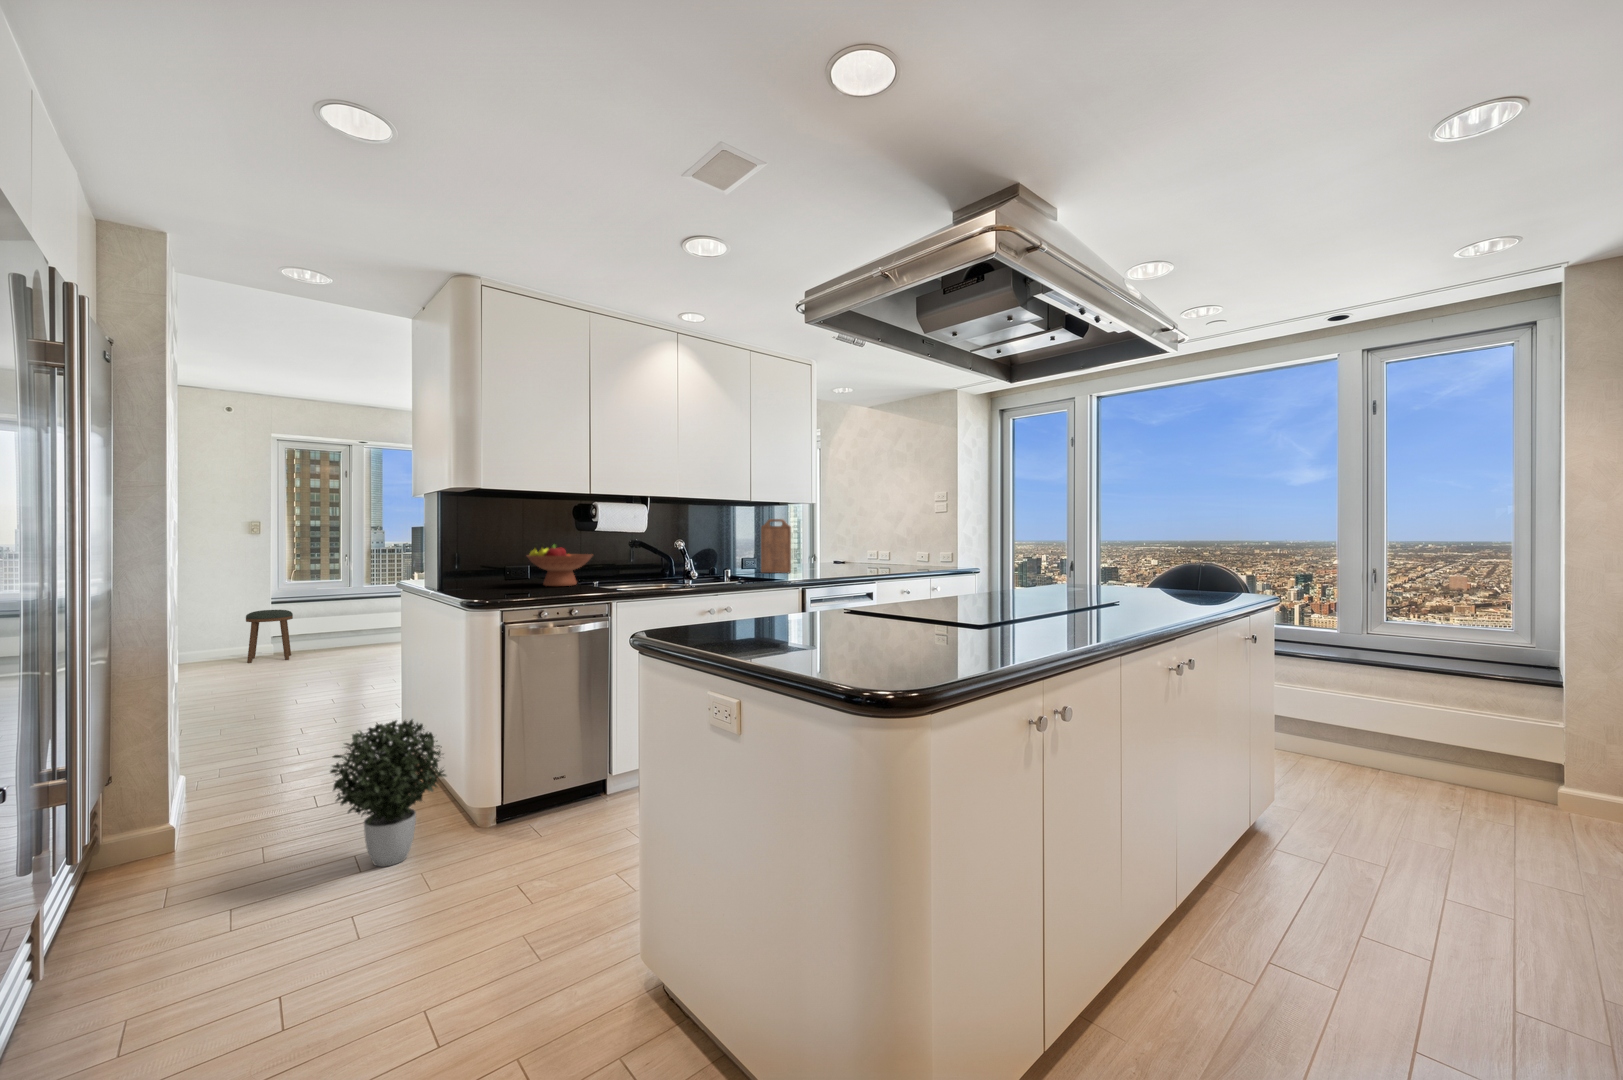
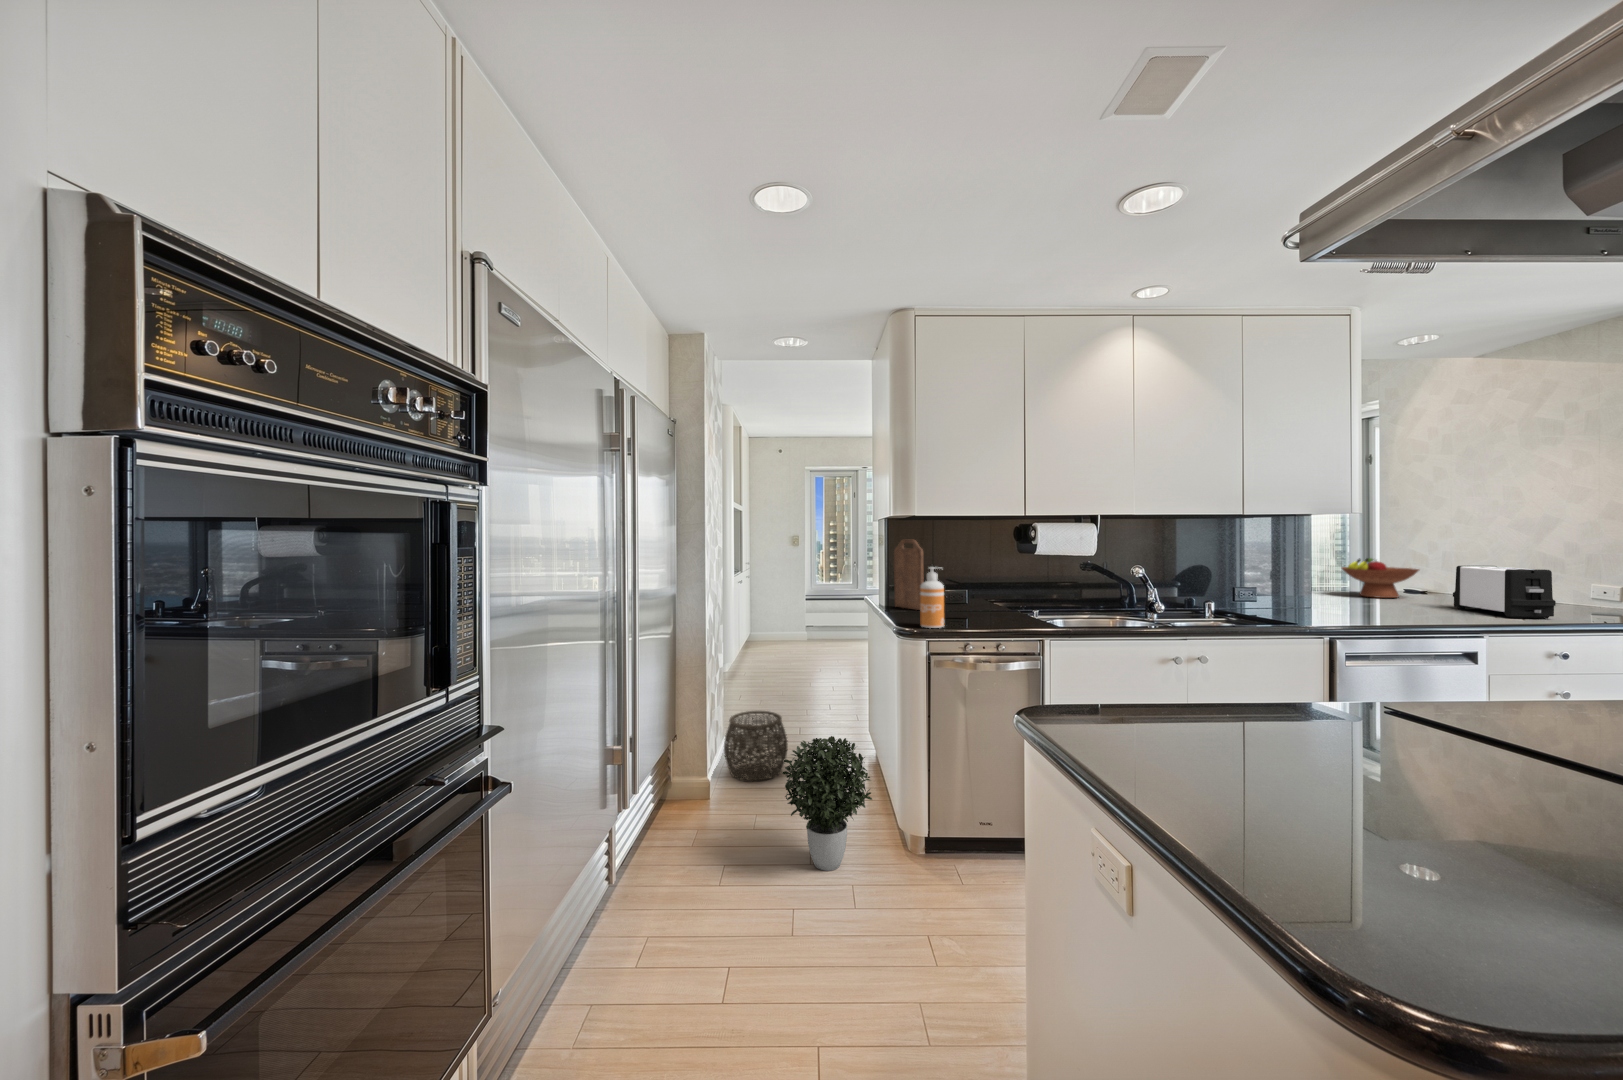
cutting board: present [761,519,791,573] -> present [894,540,924,610]
soap dispenser: none [492,538,518,598] -> present [920,567,944,628]
toaster: none [861,541,906,572] -> present [1453,566,1556,618]
fruit bowl: present [527,544,592,586] -> present [1342,558,1419,598]
stool: present [246,610,293,663] -> none [800,600,828,640]
woven basket: none [190,728,297,820] -> present [724,711,788,781]

